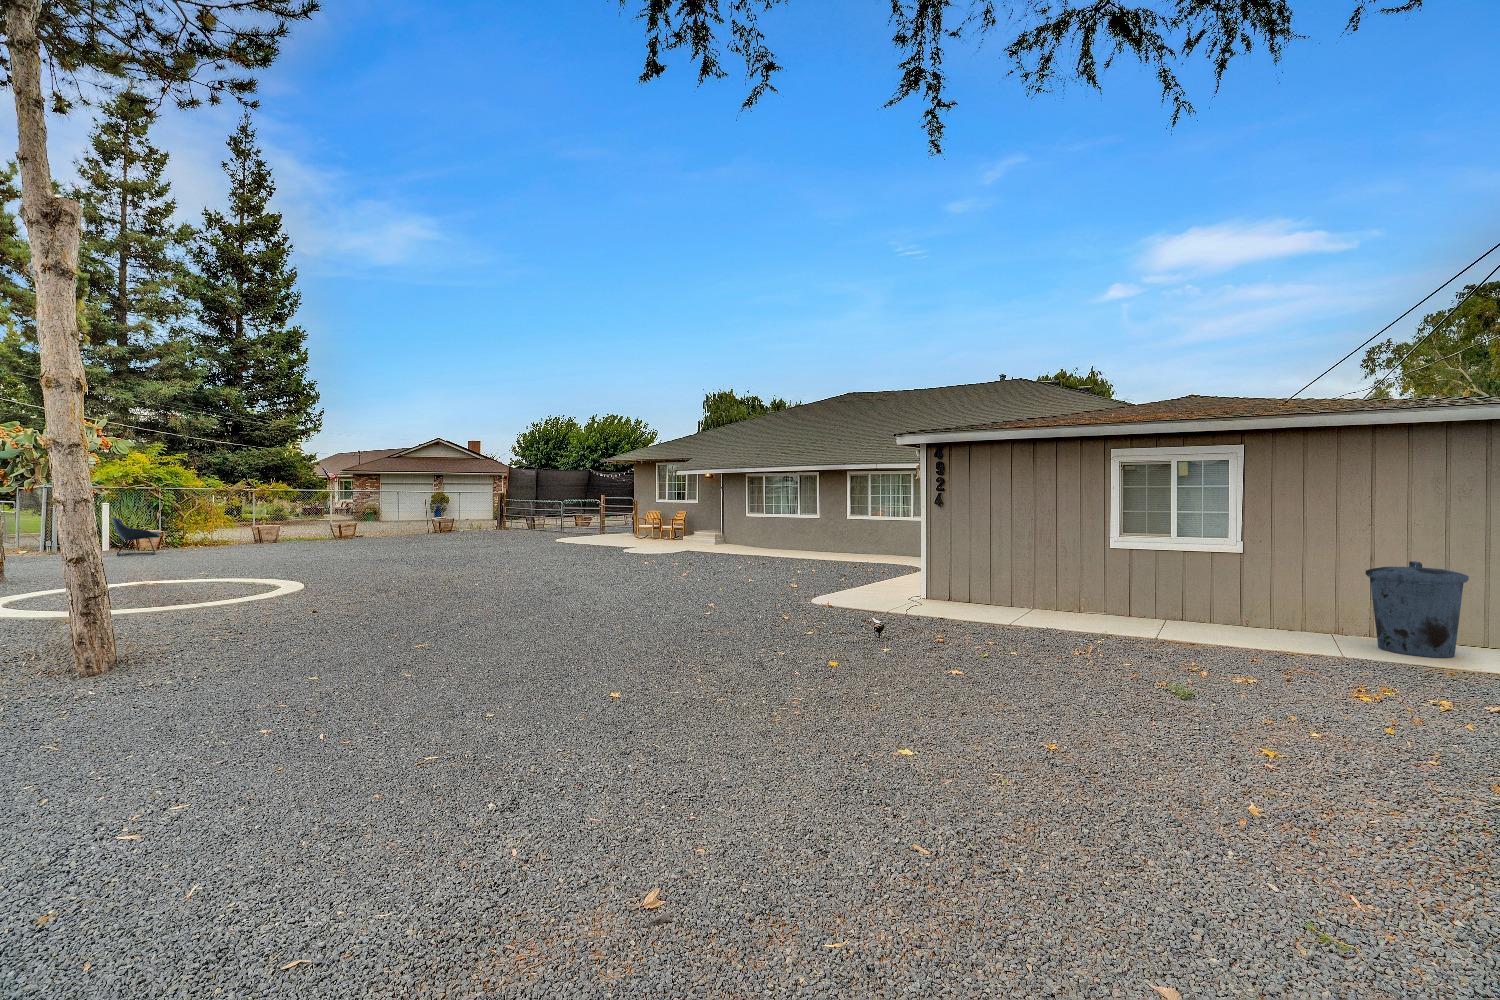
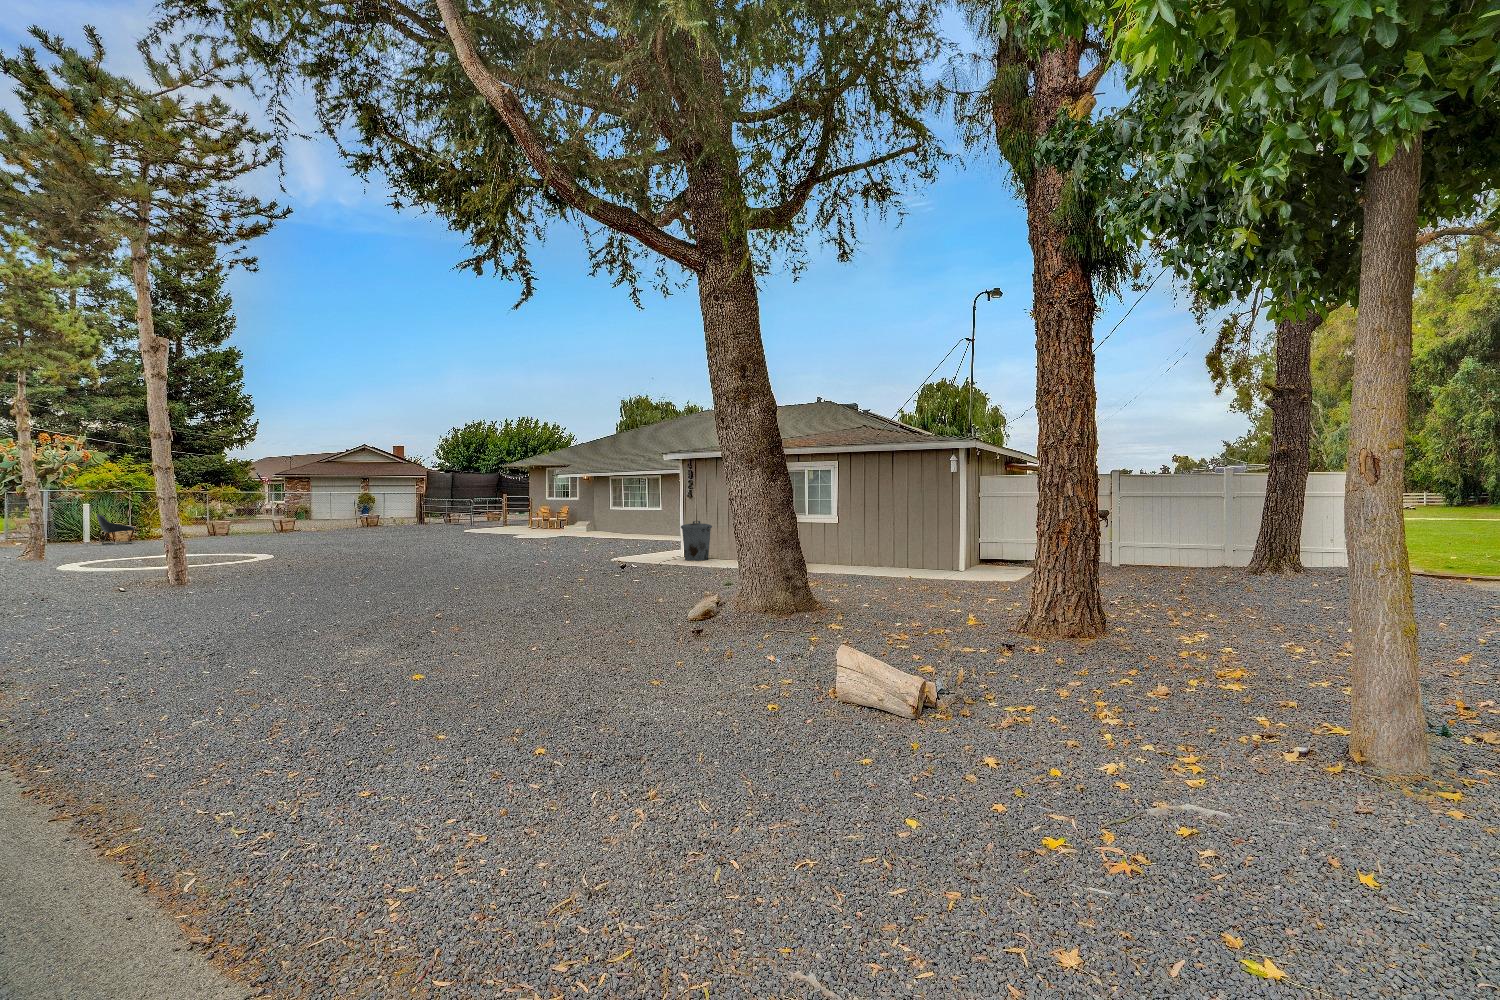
trash can: present [1366,561,1469,657] -> present [681,521,712,561]

